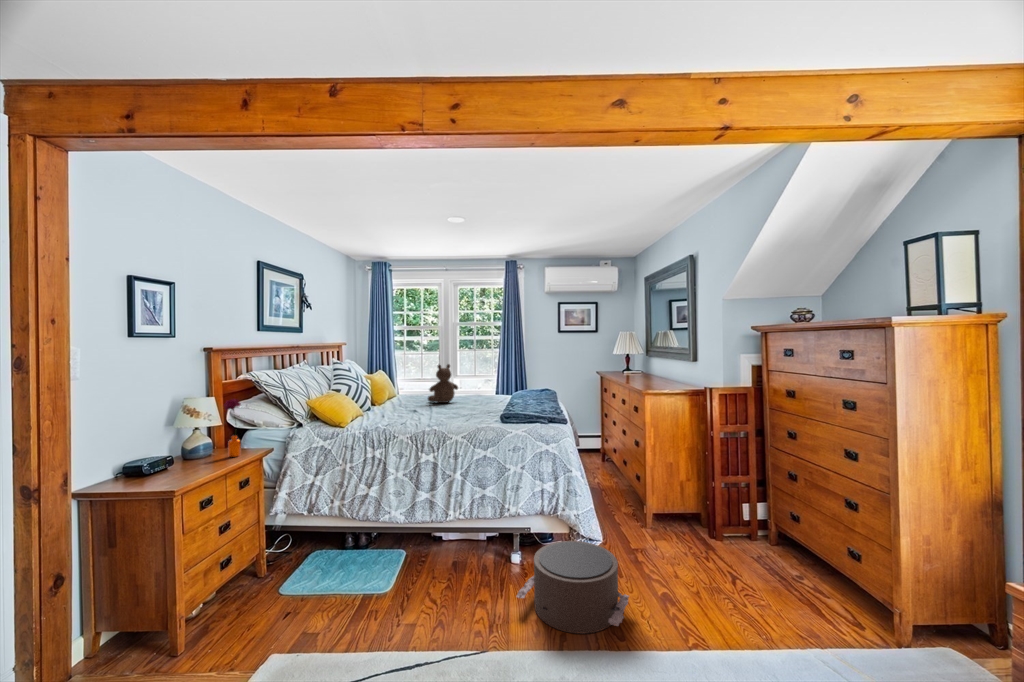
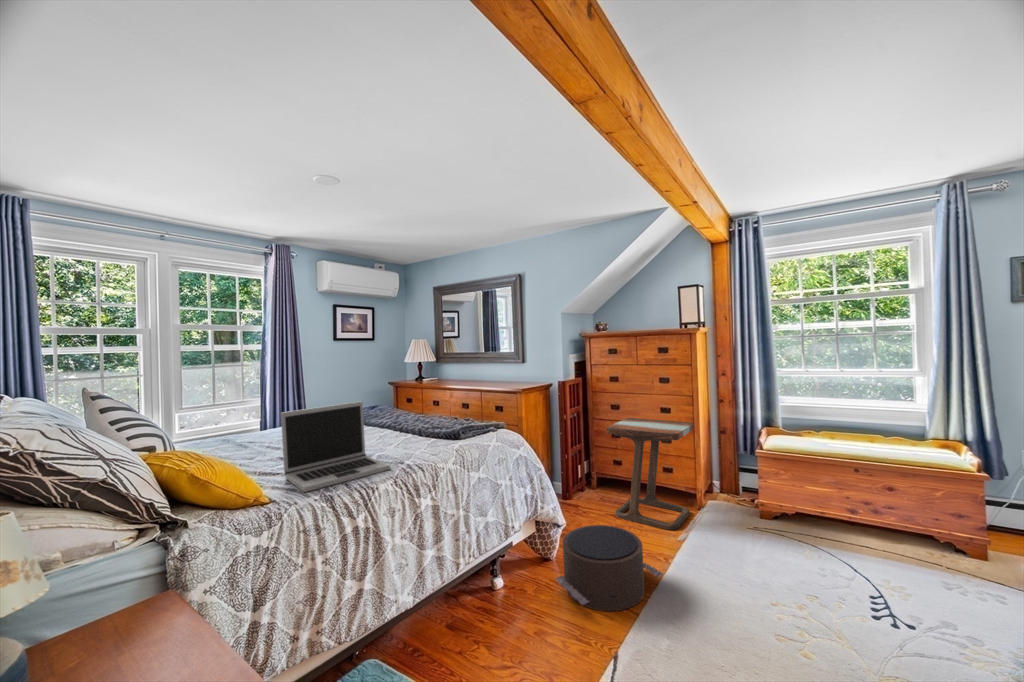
teddy bear: present [428,364,458,403] -> none [231,385,280,446]
laptop: none [362,380,430,428] -> present [281,401,390,492]
flower: present [224,399,241,457] -> none [92,495,148,650]
side table: none [705,455,865,632] -> present [607,418,707,538]

